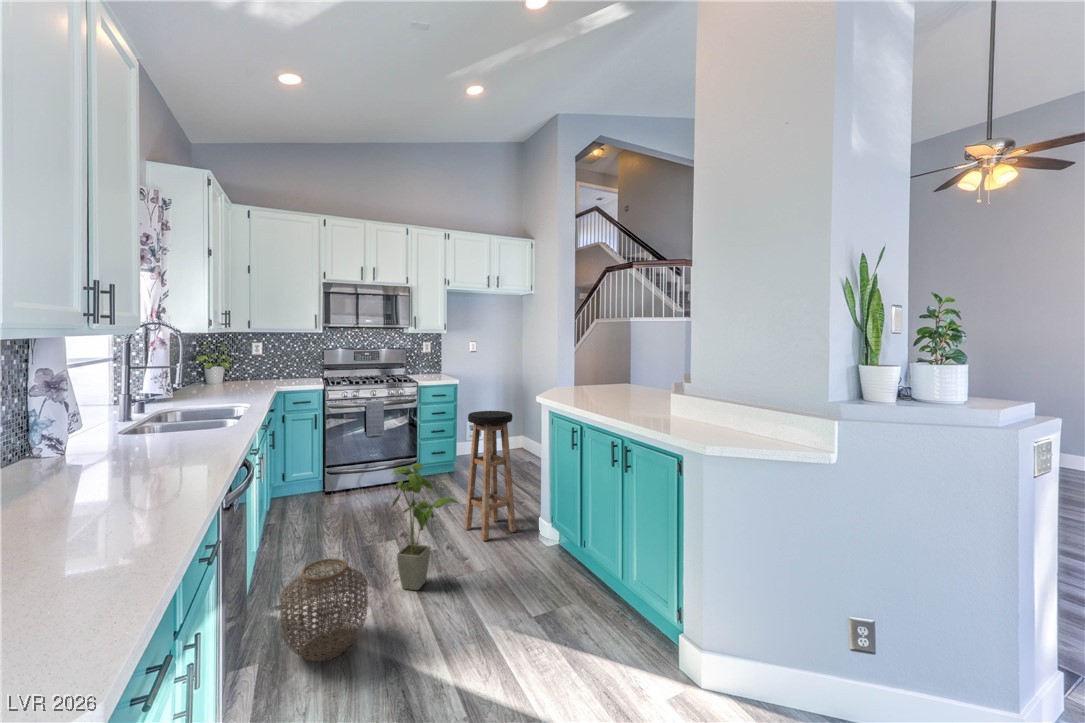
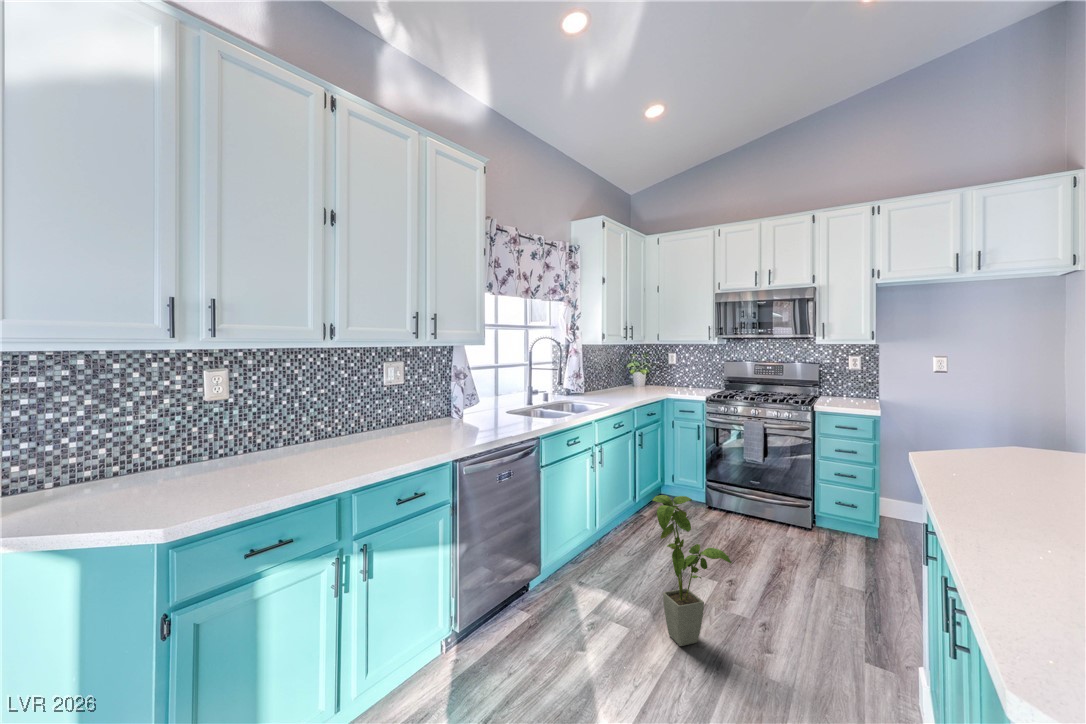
bar stool: present [464,411,516,541] -> none [809,452,886,649]
woven basket: present [280,559,367,661] -> none [524,560,599,659]

